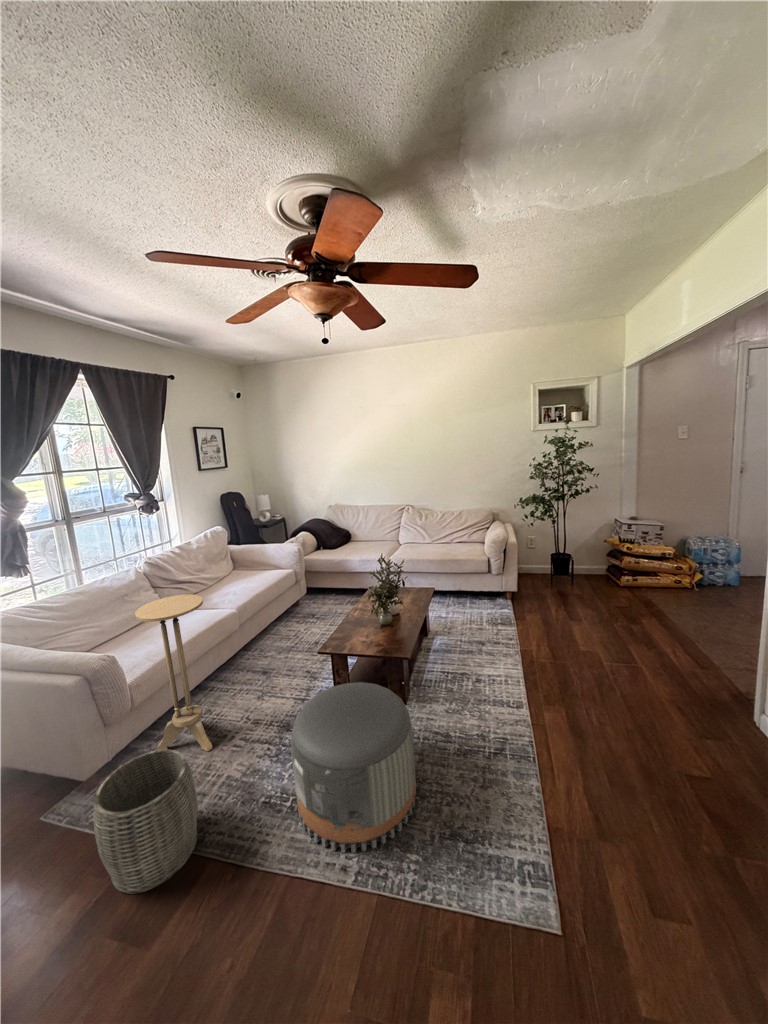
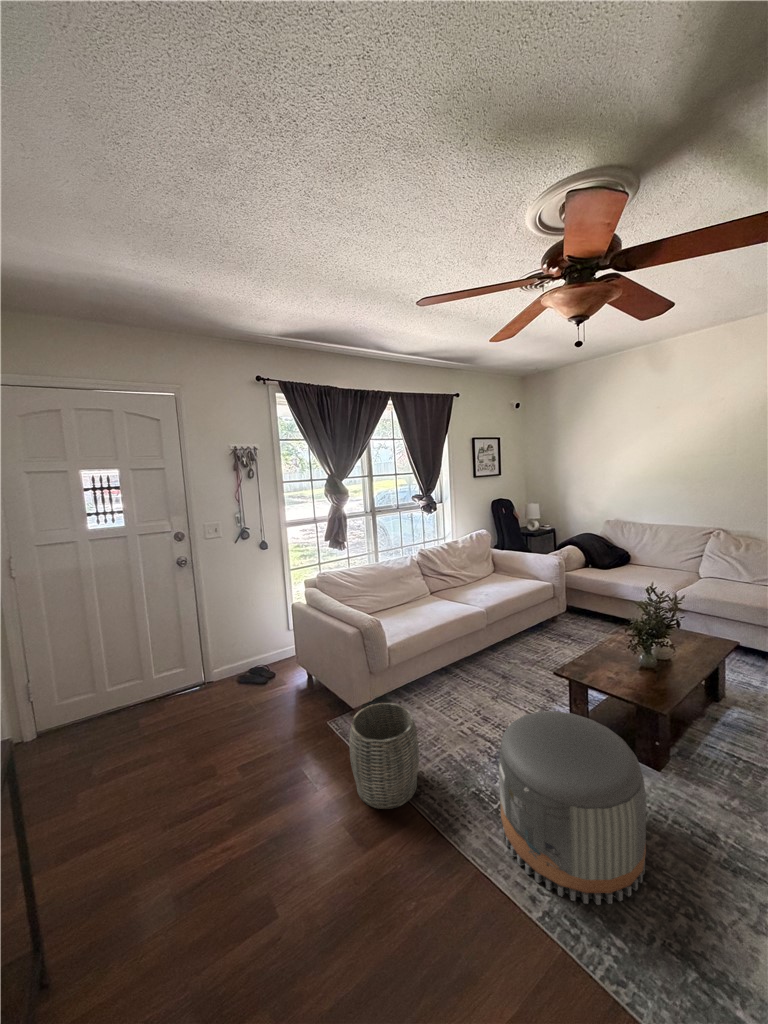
side table: present [135,594,213,752] -> none [396,584,447,726]

